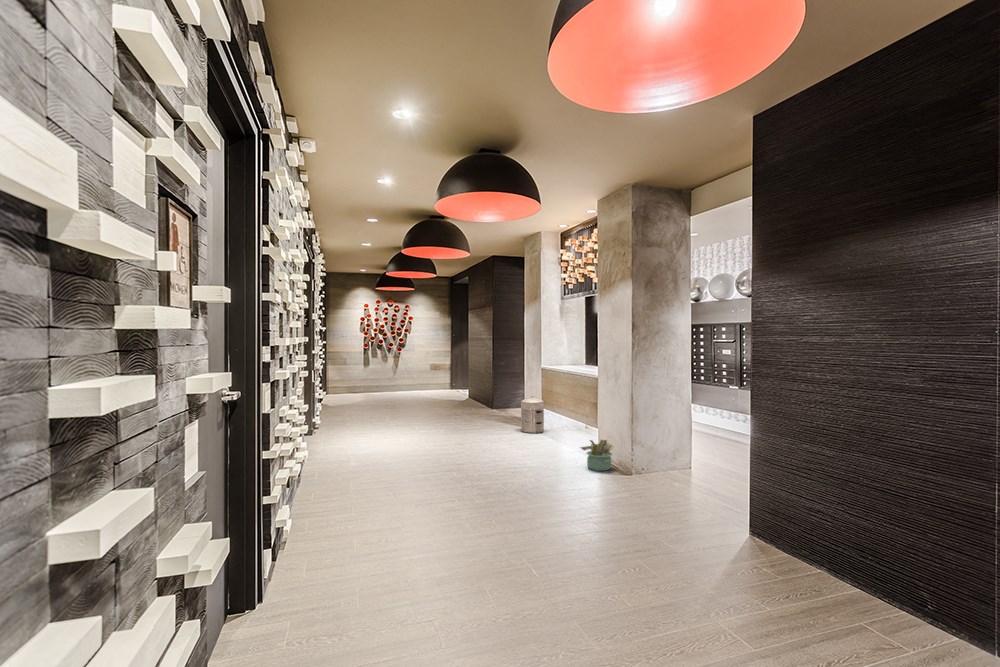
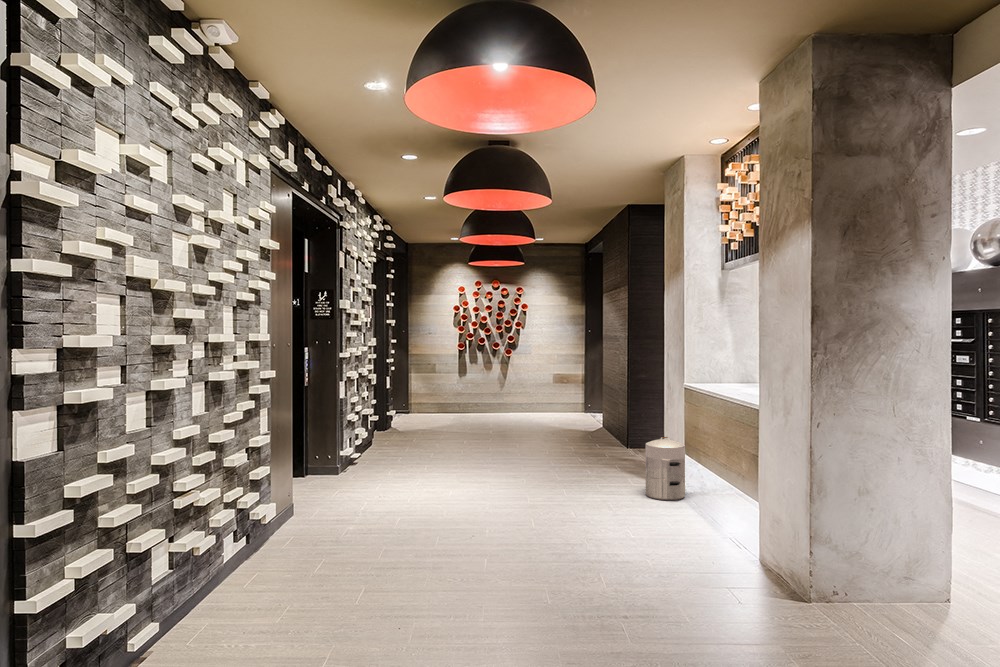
decorative plant: present [581,440,614,471] -> none [708,534,776,600]

